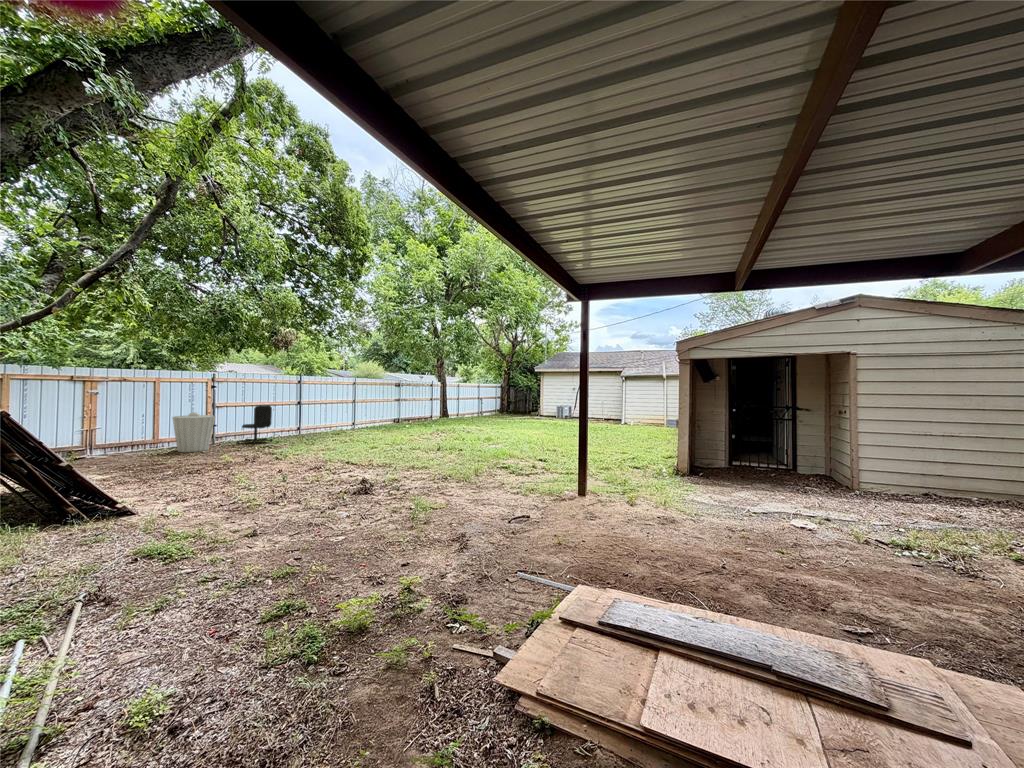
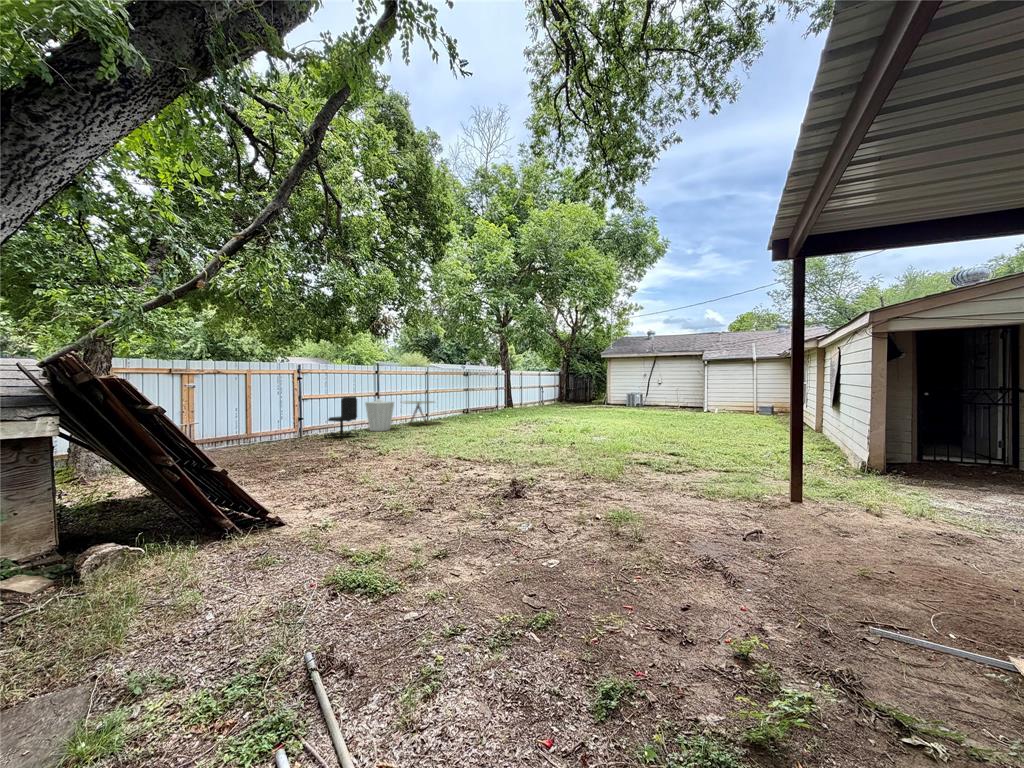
round table: none [323,410,358,433] -> present [405,401,432,424]
trash can: present [172,412,215,452] -> present [365,399,394,431]

